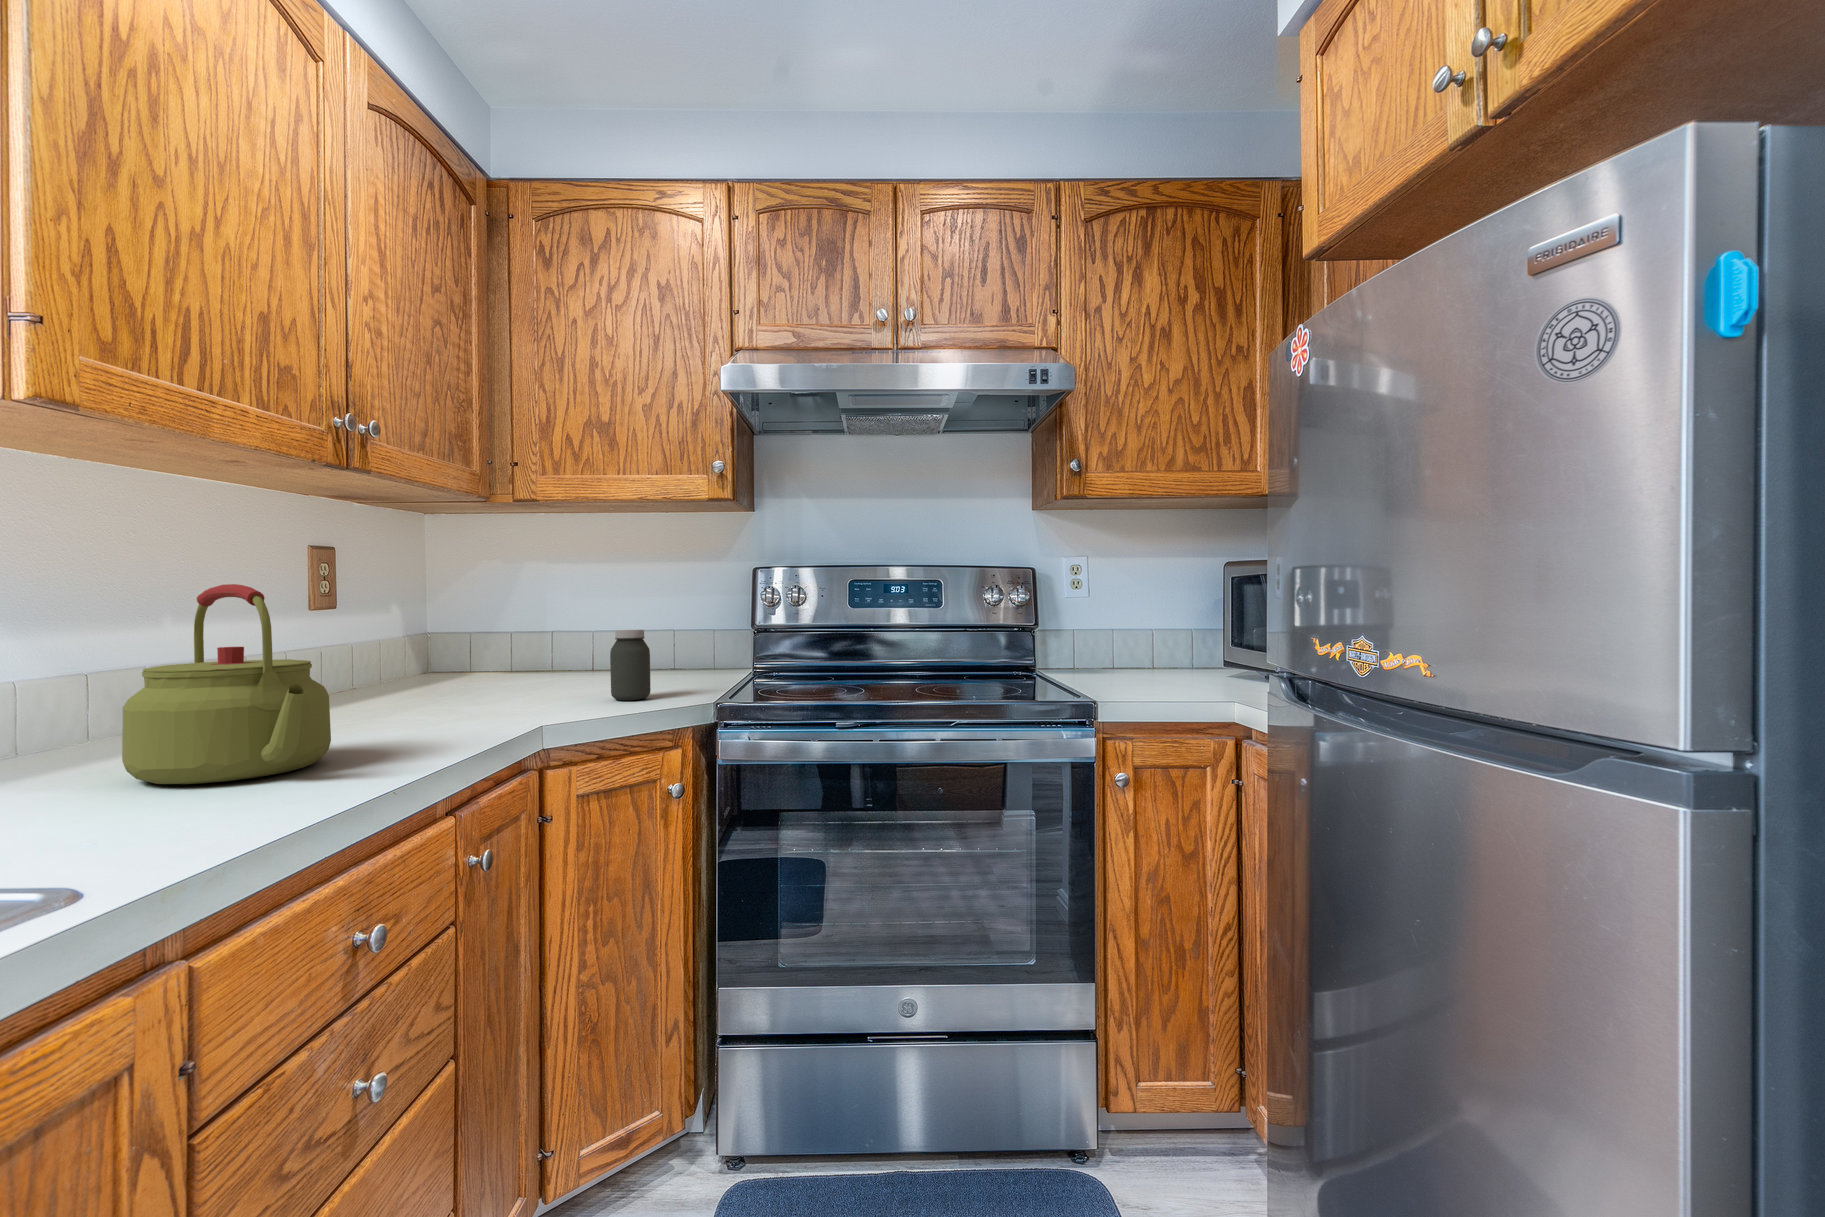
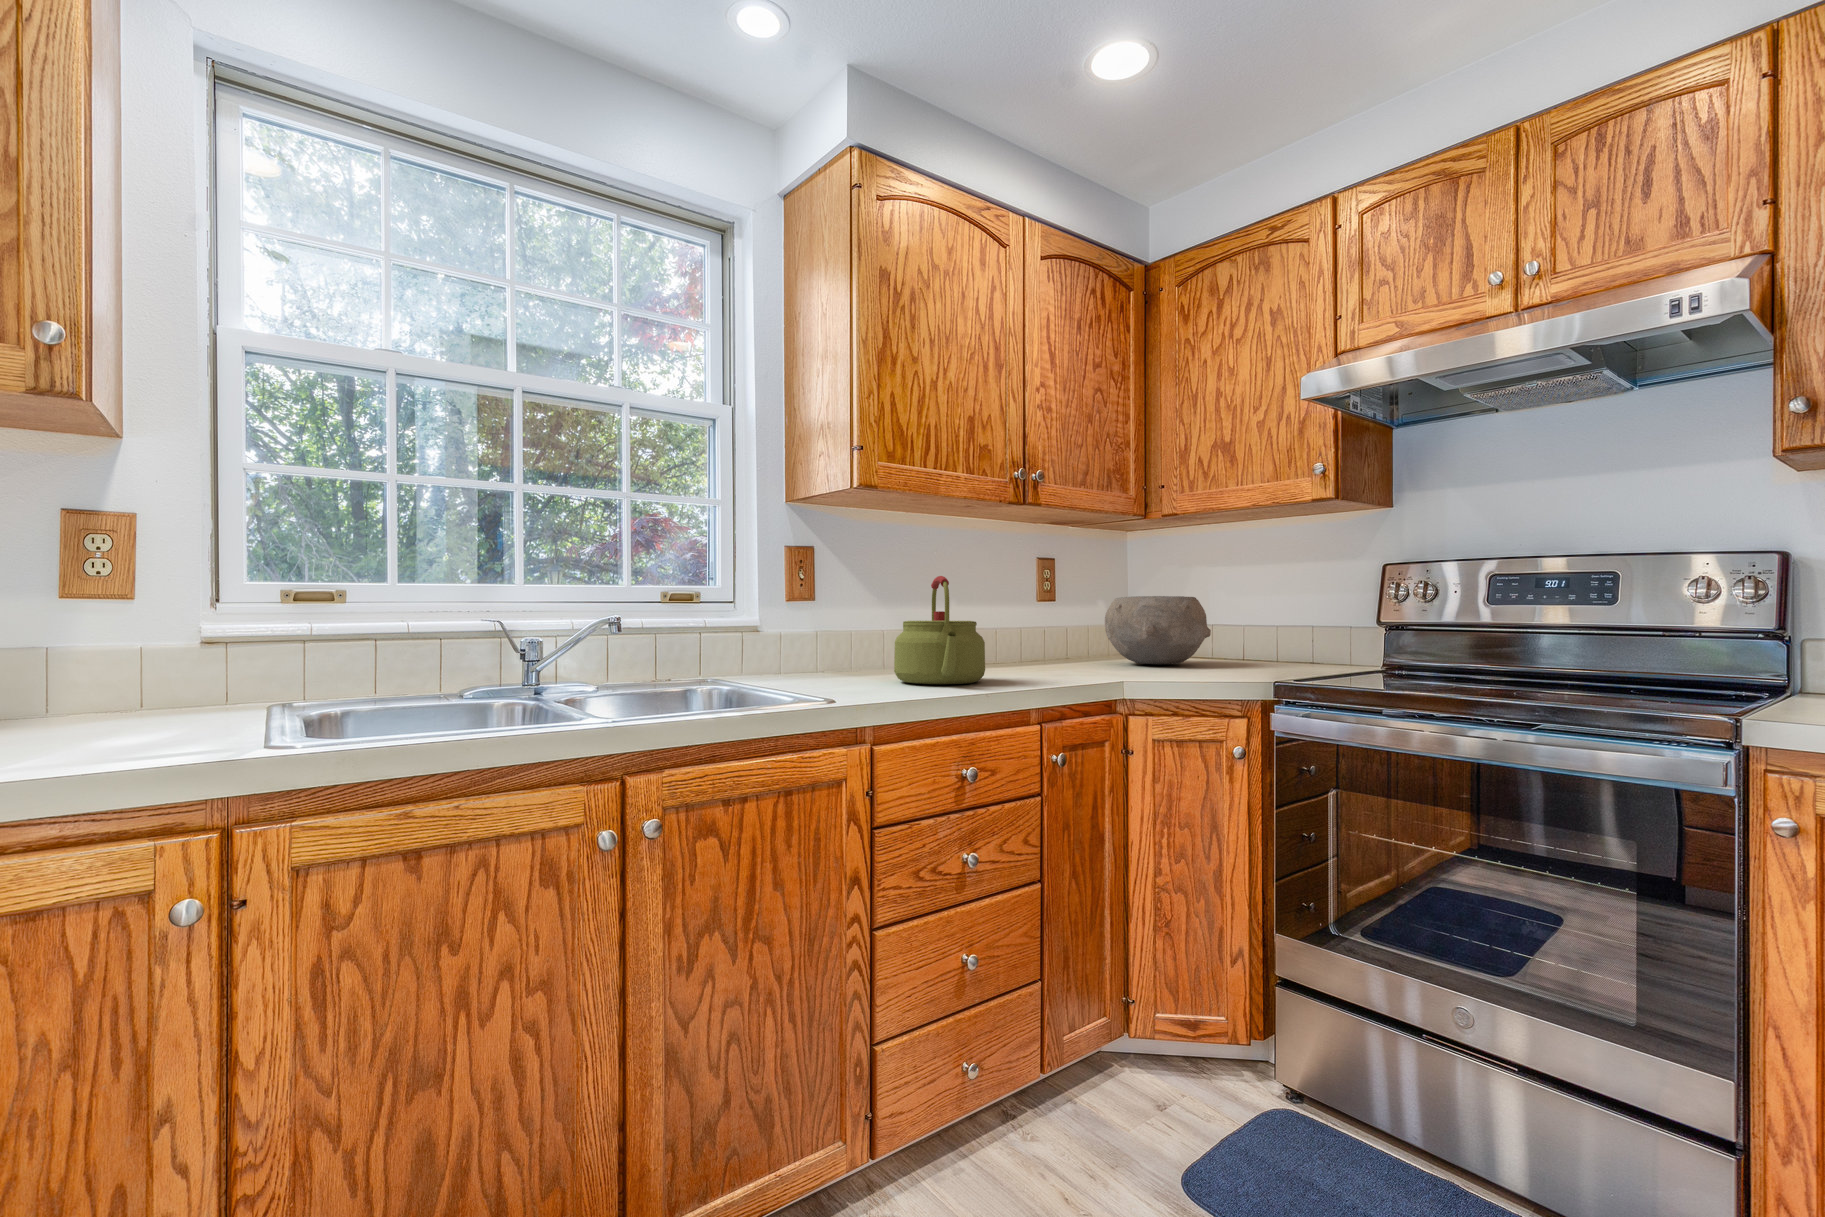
ceramic bowl: none [436,605,582,692] -> present [1105,596,1211,664]
jar: present [610,630,651,700] -> none [1210,616,1244,675]

